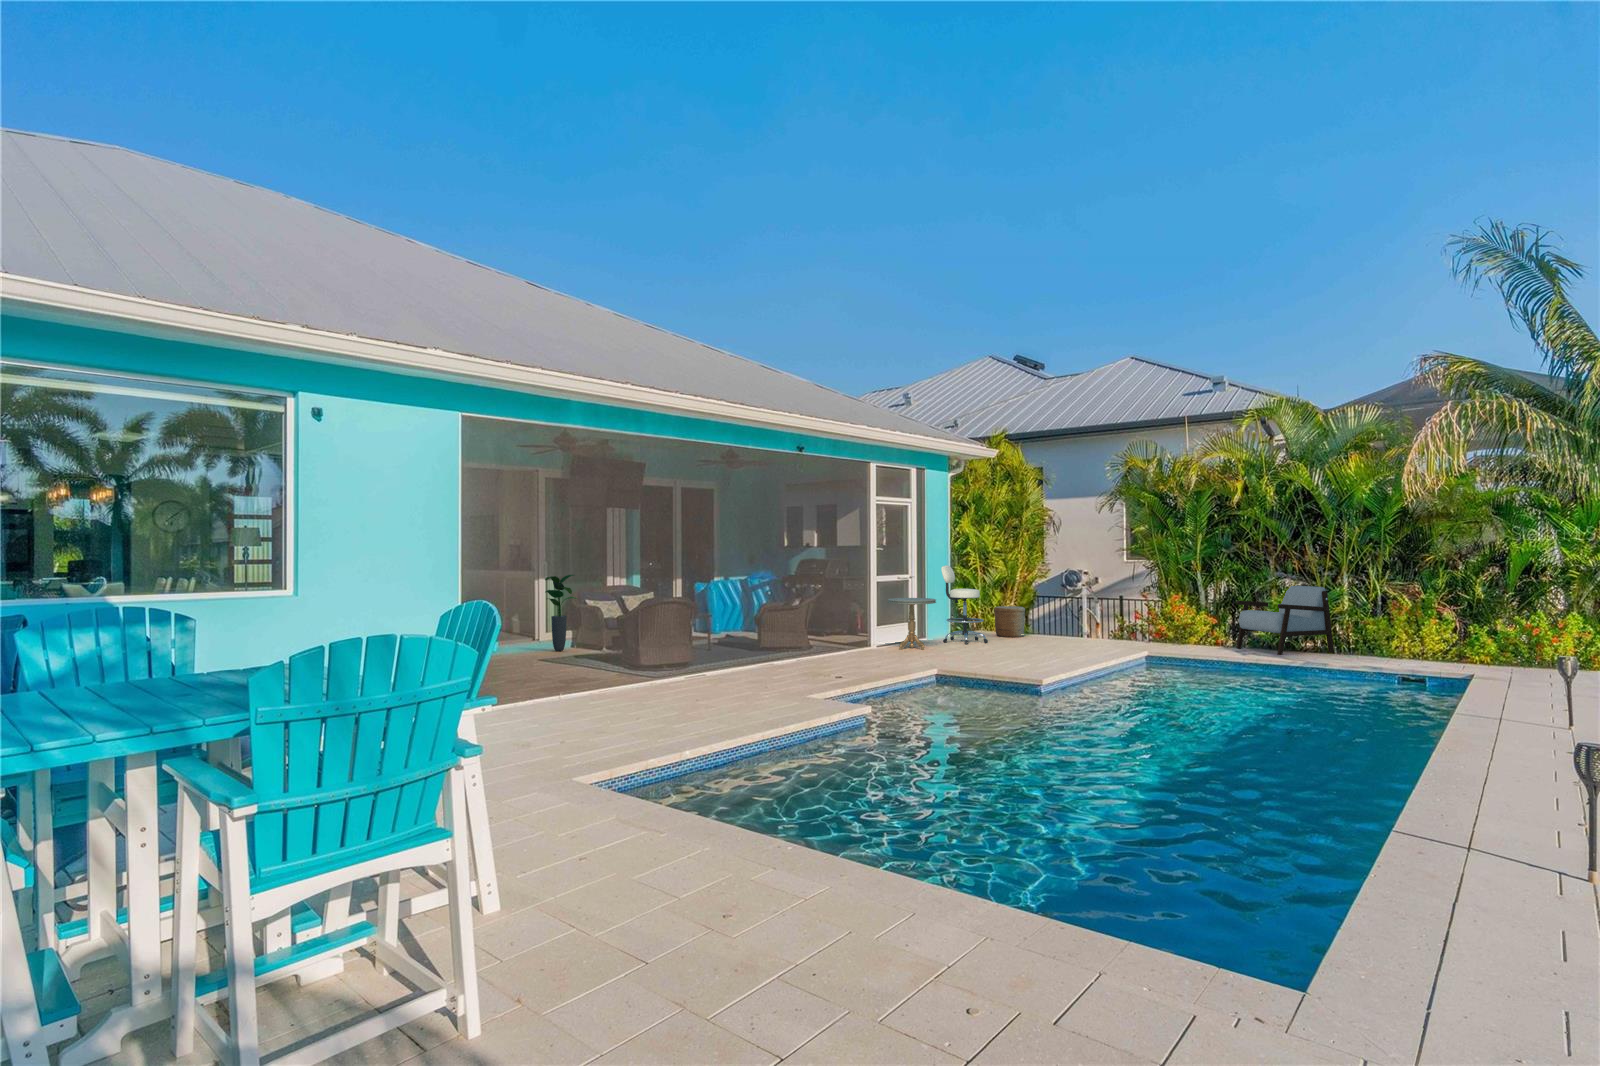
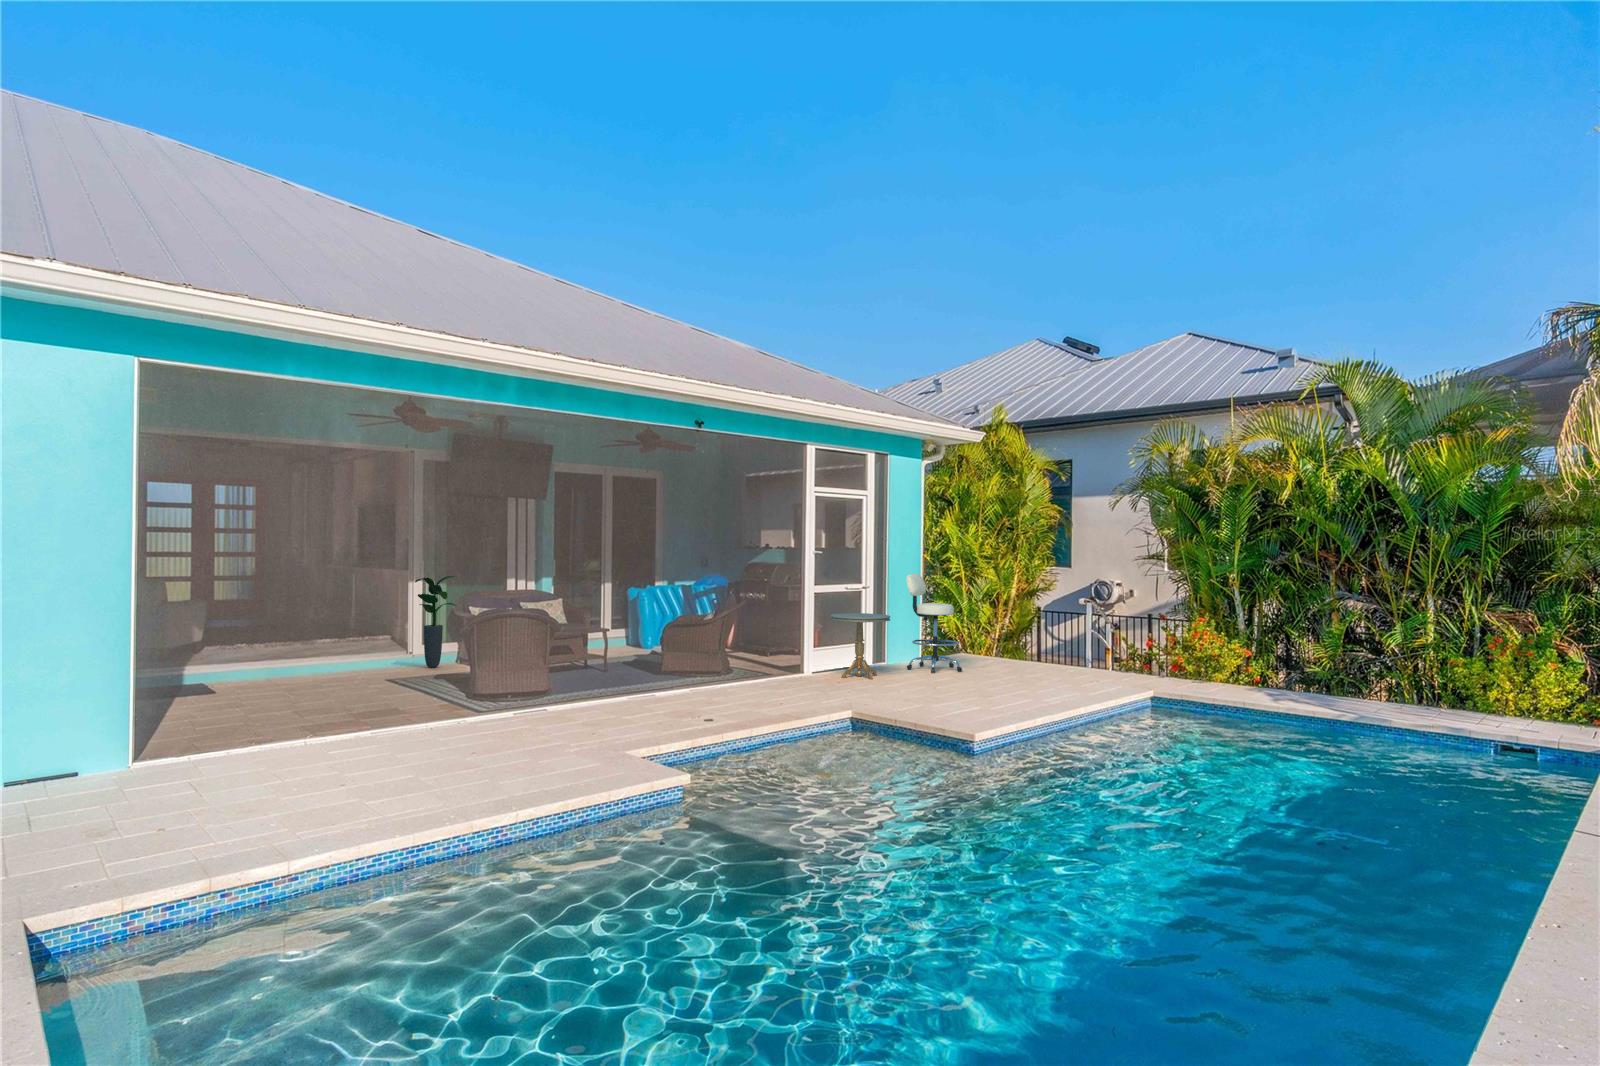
armchair: present [1236,586,1334,655] -> none [1280,609,1412,702]
woven basket: present [994,606,1025,637] -> none [980,625,1018,665]

